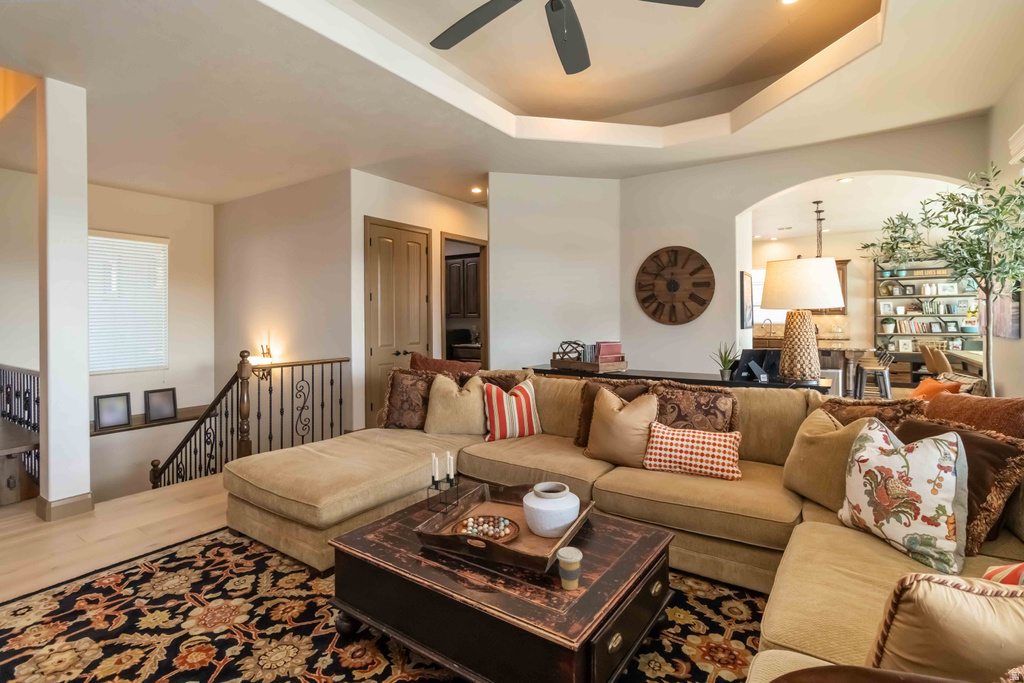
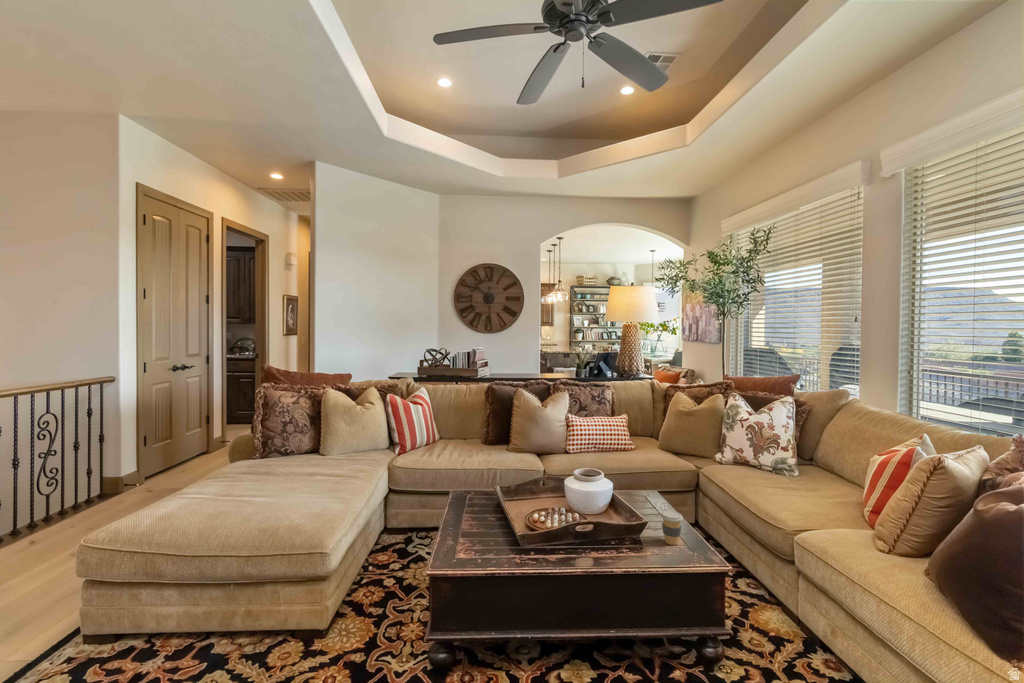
candle holder: present [427,451,458,513] -> none [463,460,489,525]

